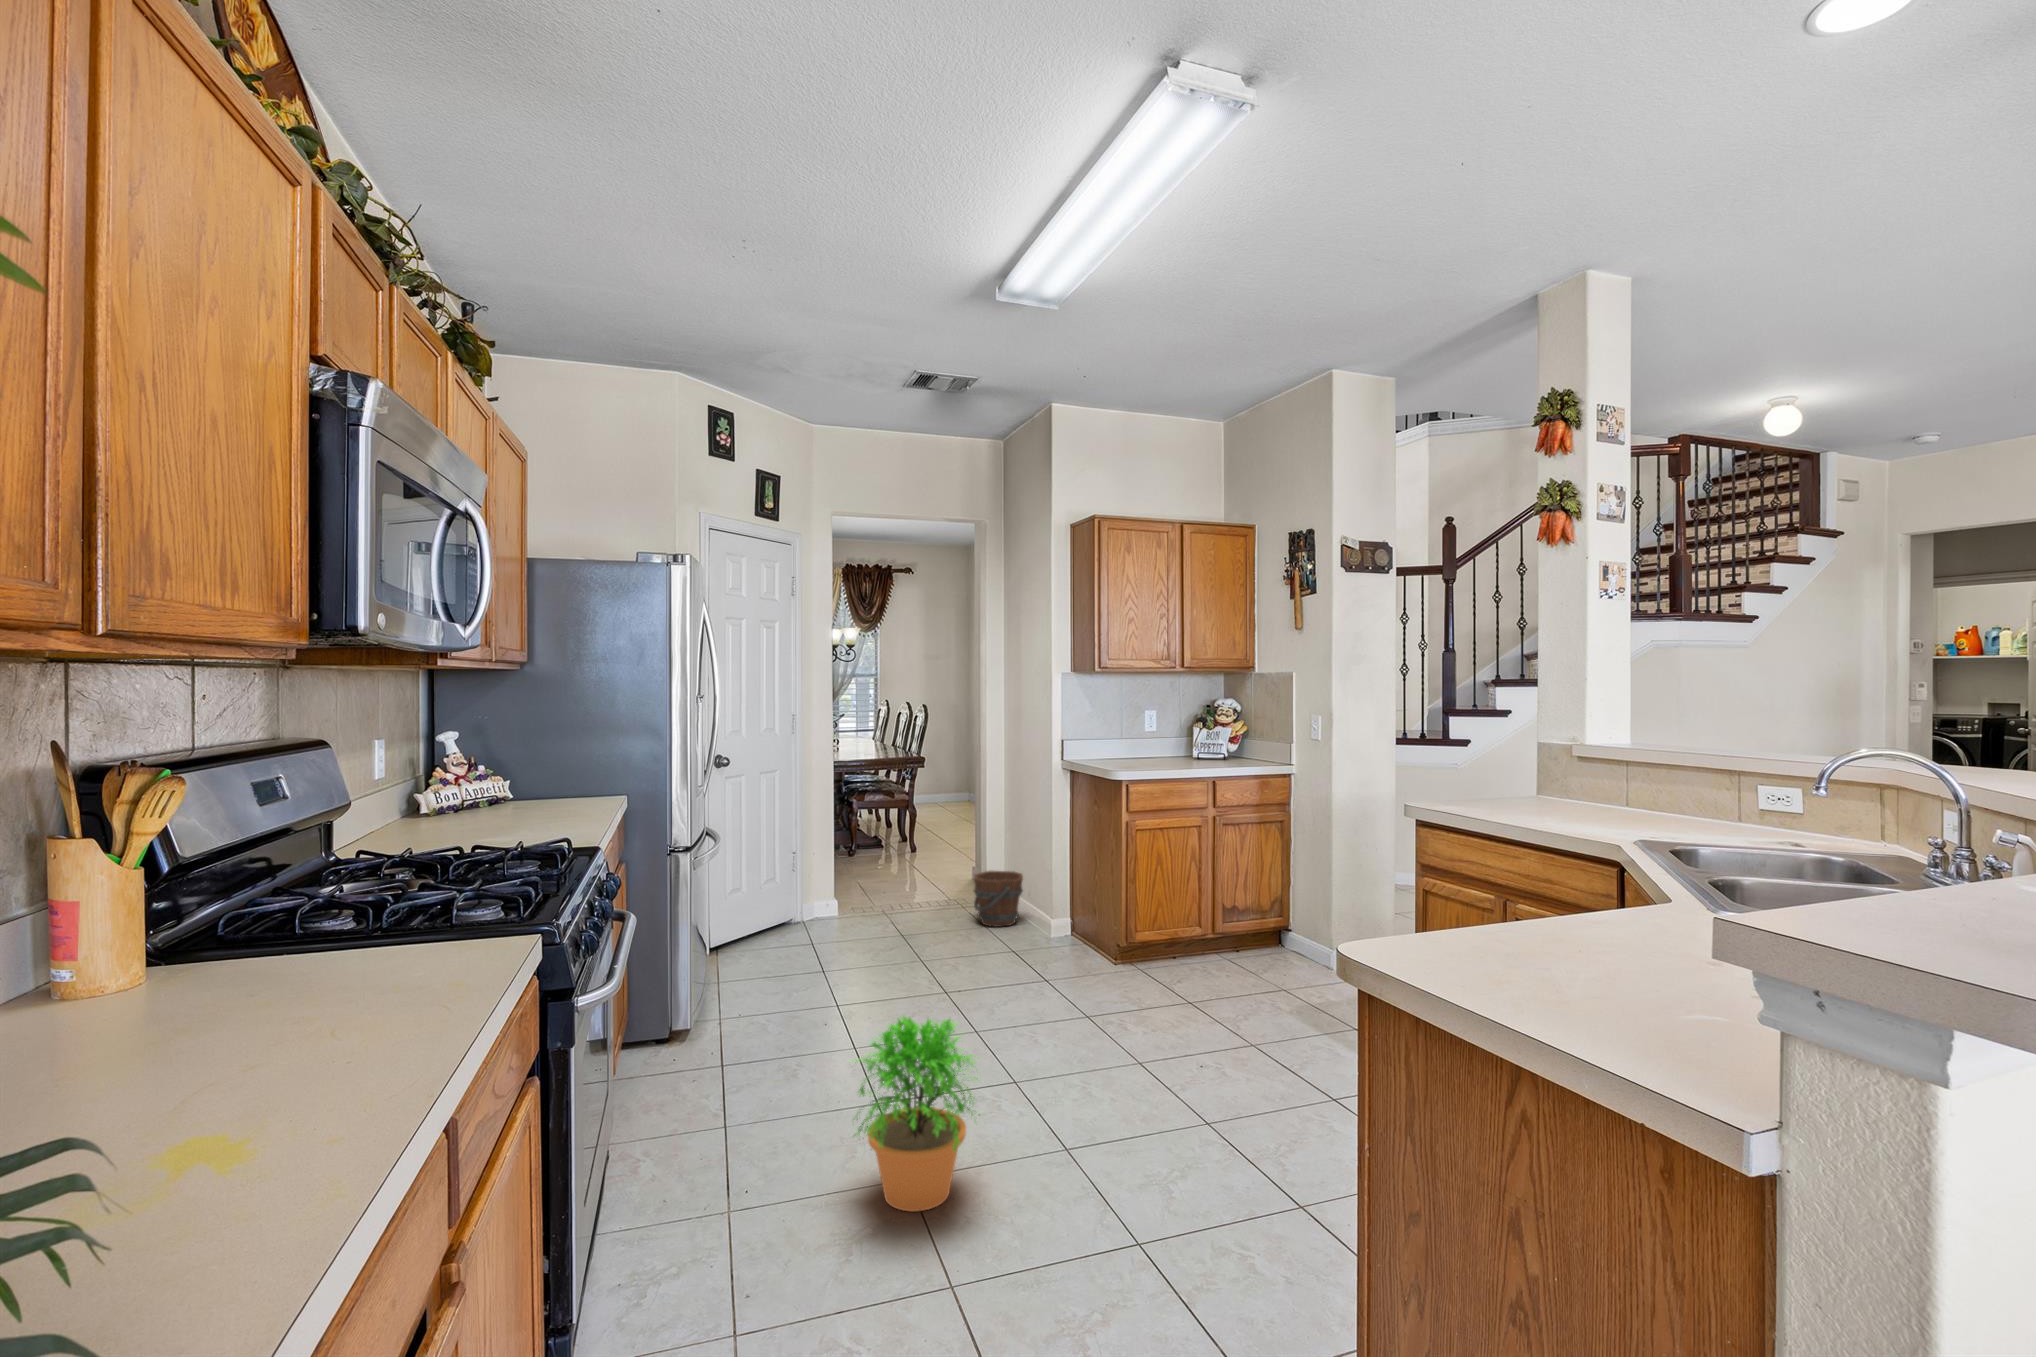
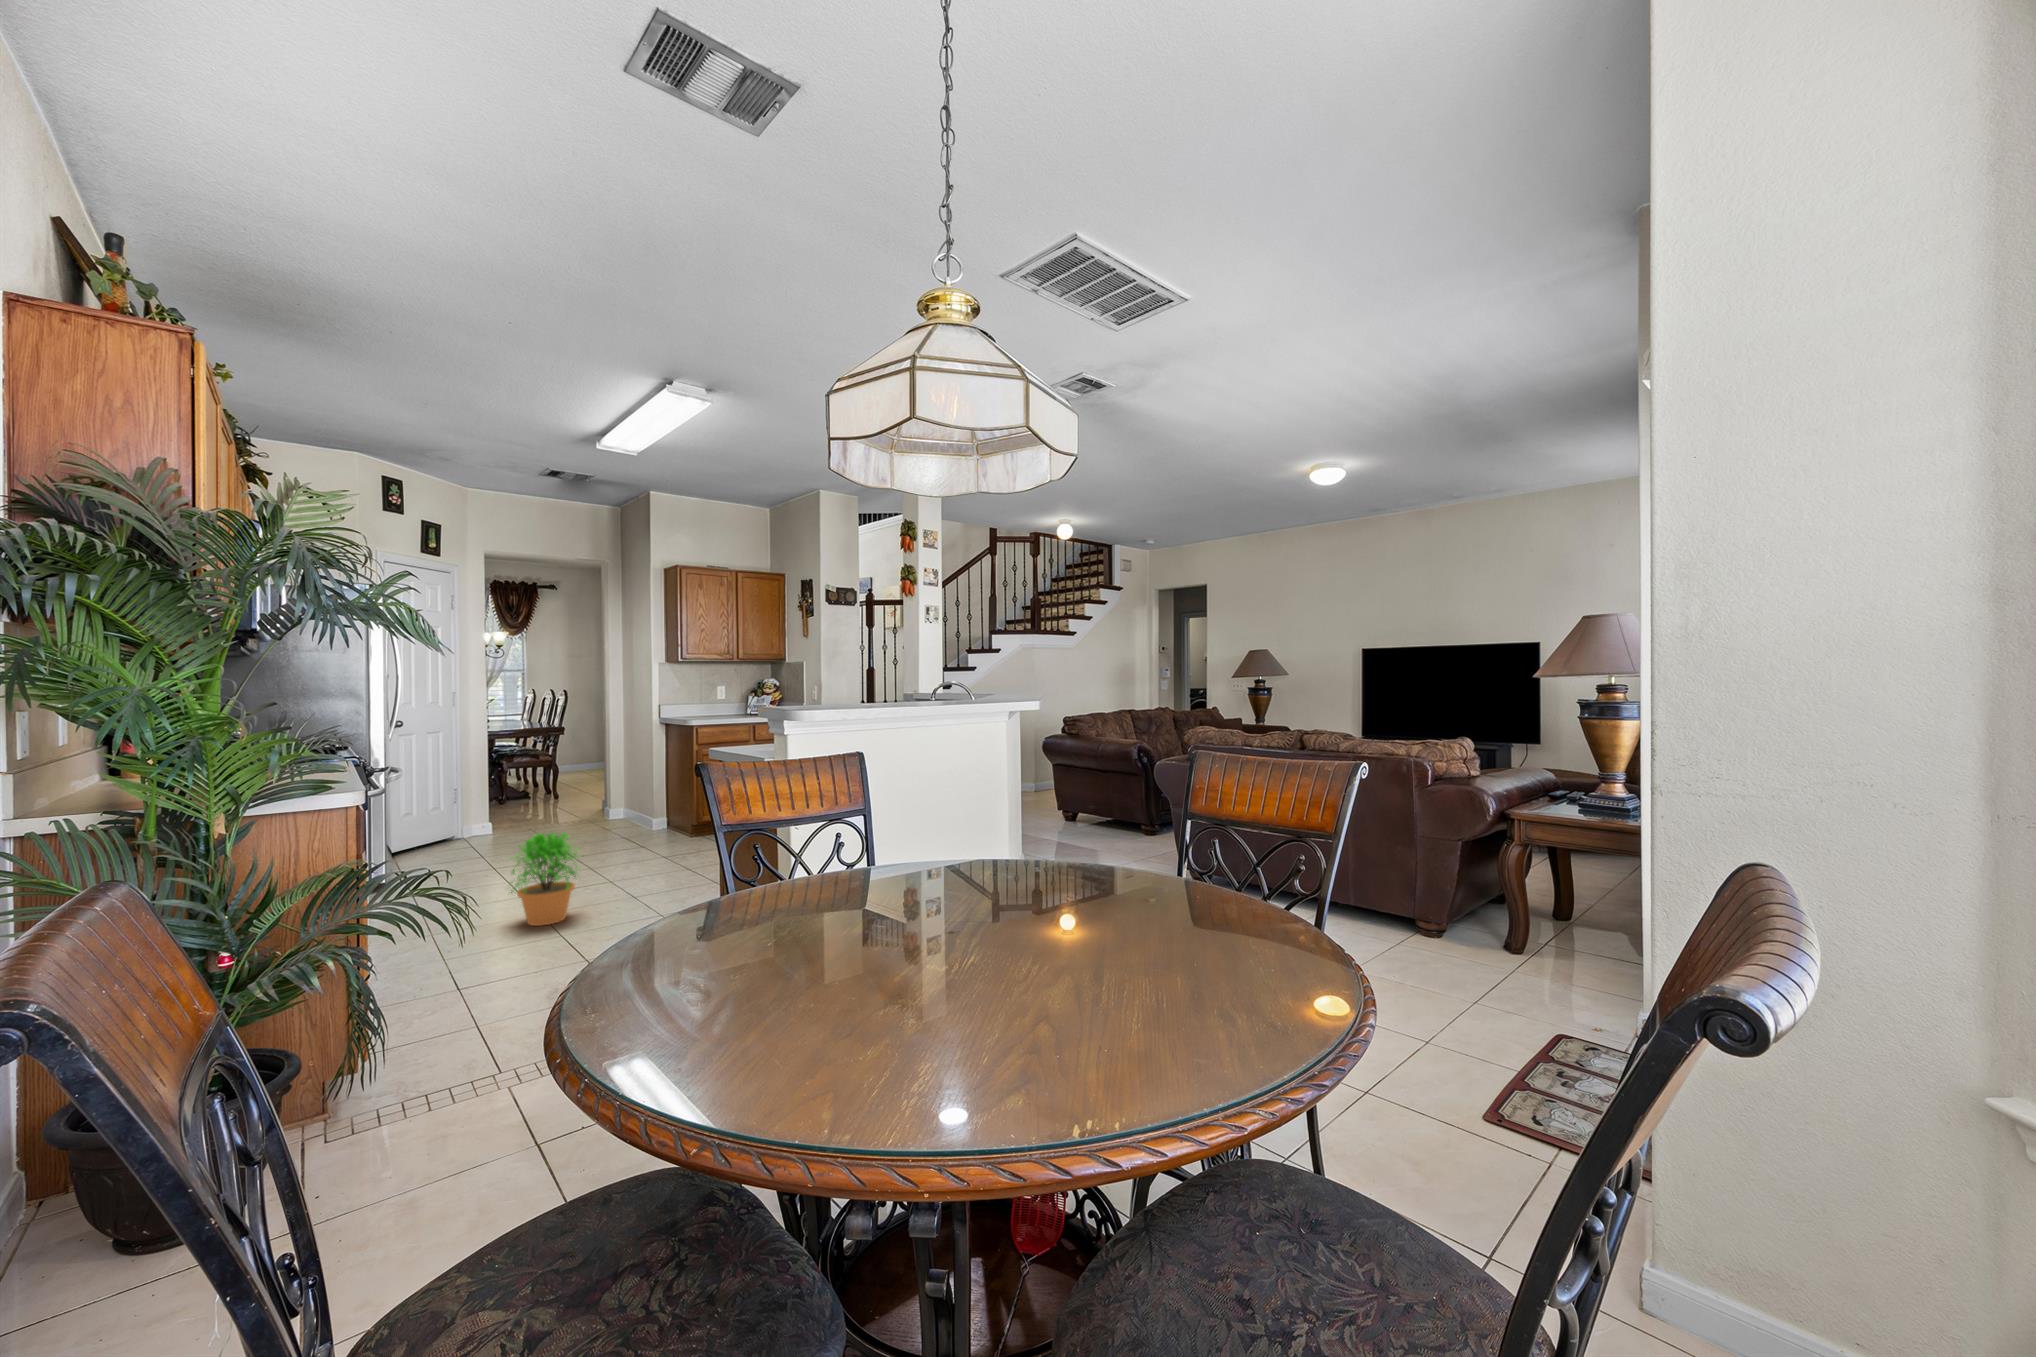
bucket: present [974,871,1023,927] -> none [598,792,634,827]

